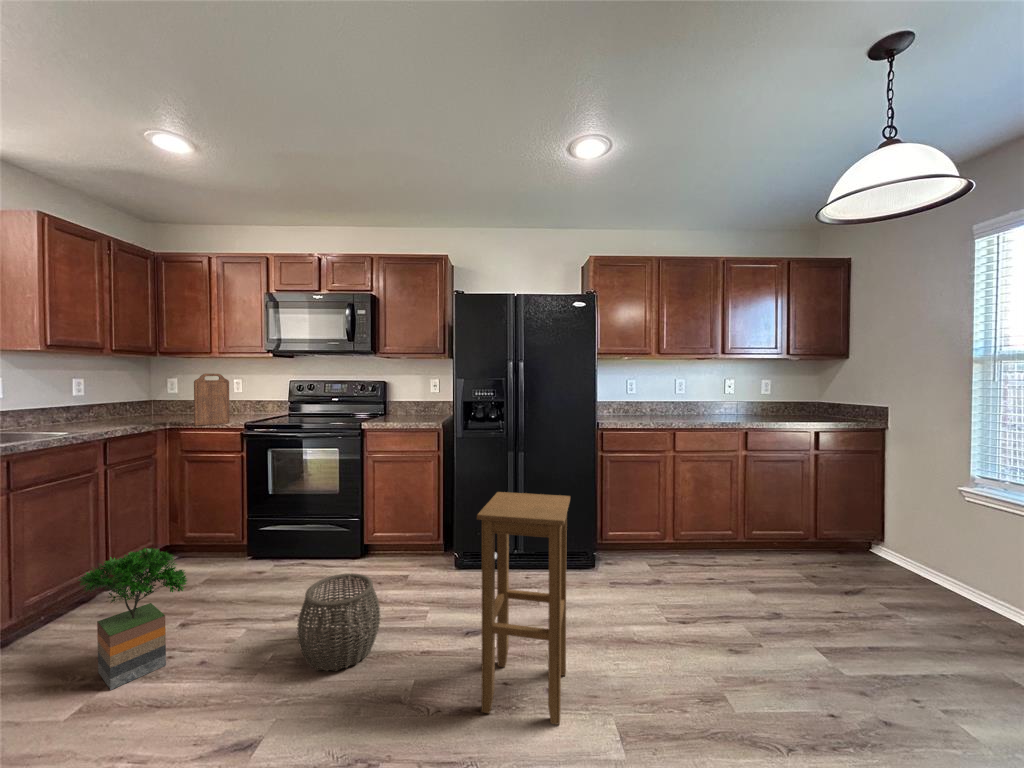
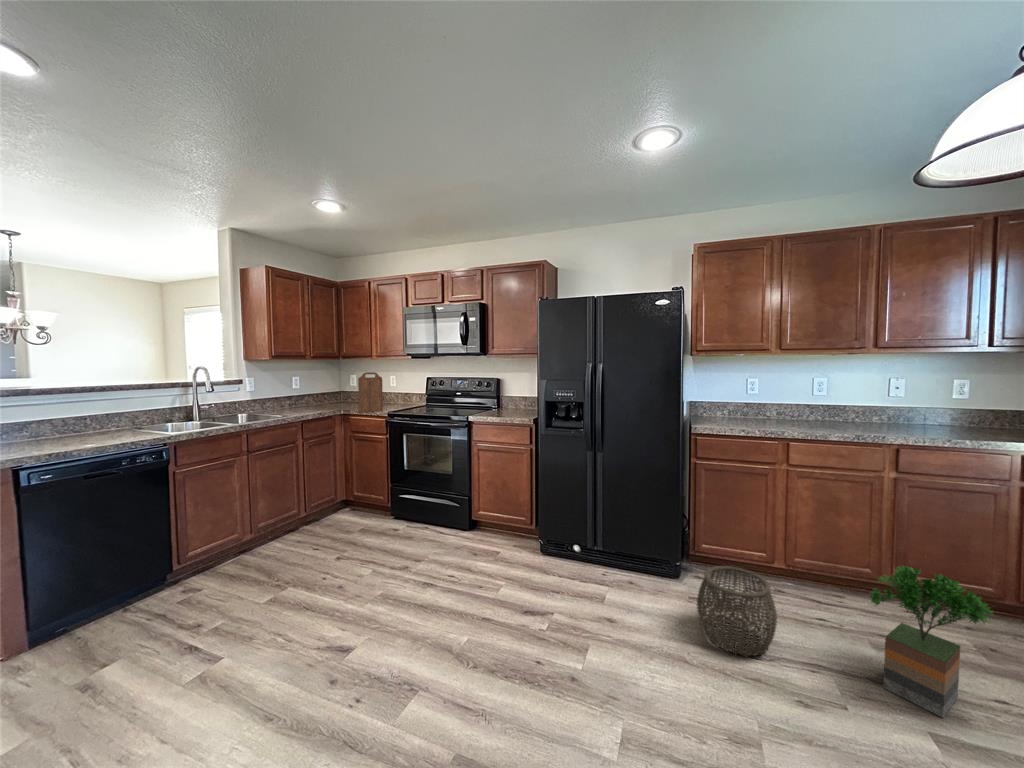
stool: present [477,492,570,725] -> none [502,490,605,711]
potted tree: present [78,548,187,690] -> present [870,566,992,718]
woven basket: present [297,574,380,671] -> present [697,566,777,656]

